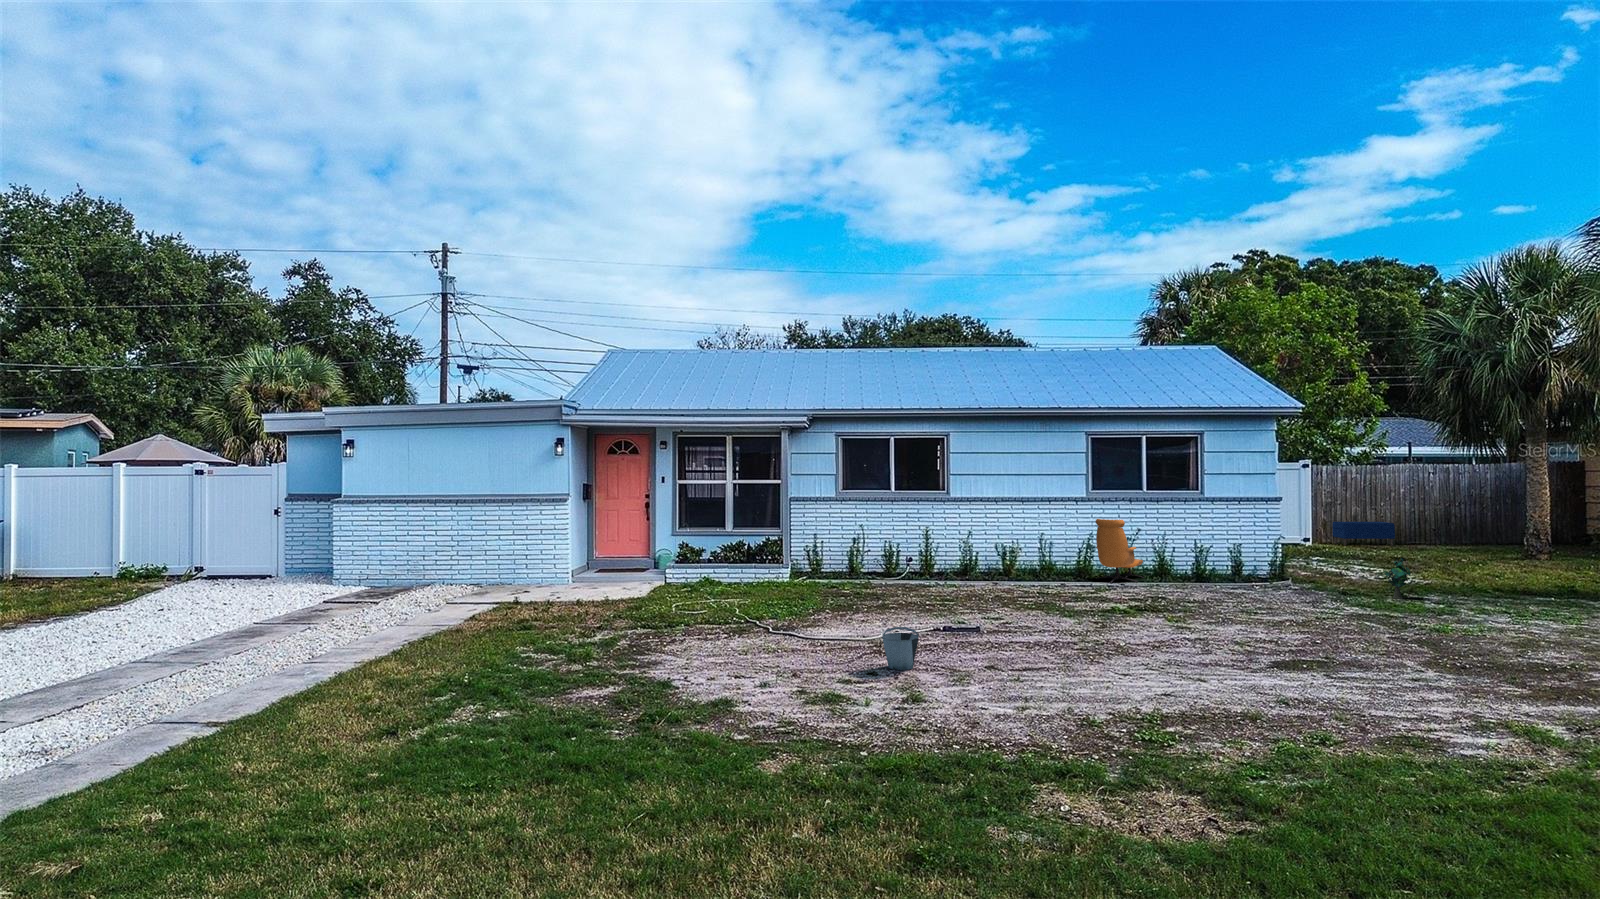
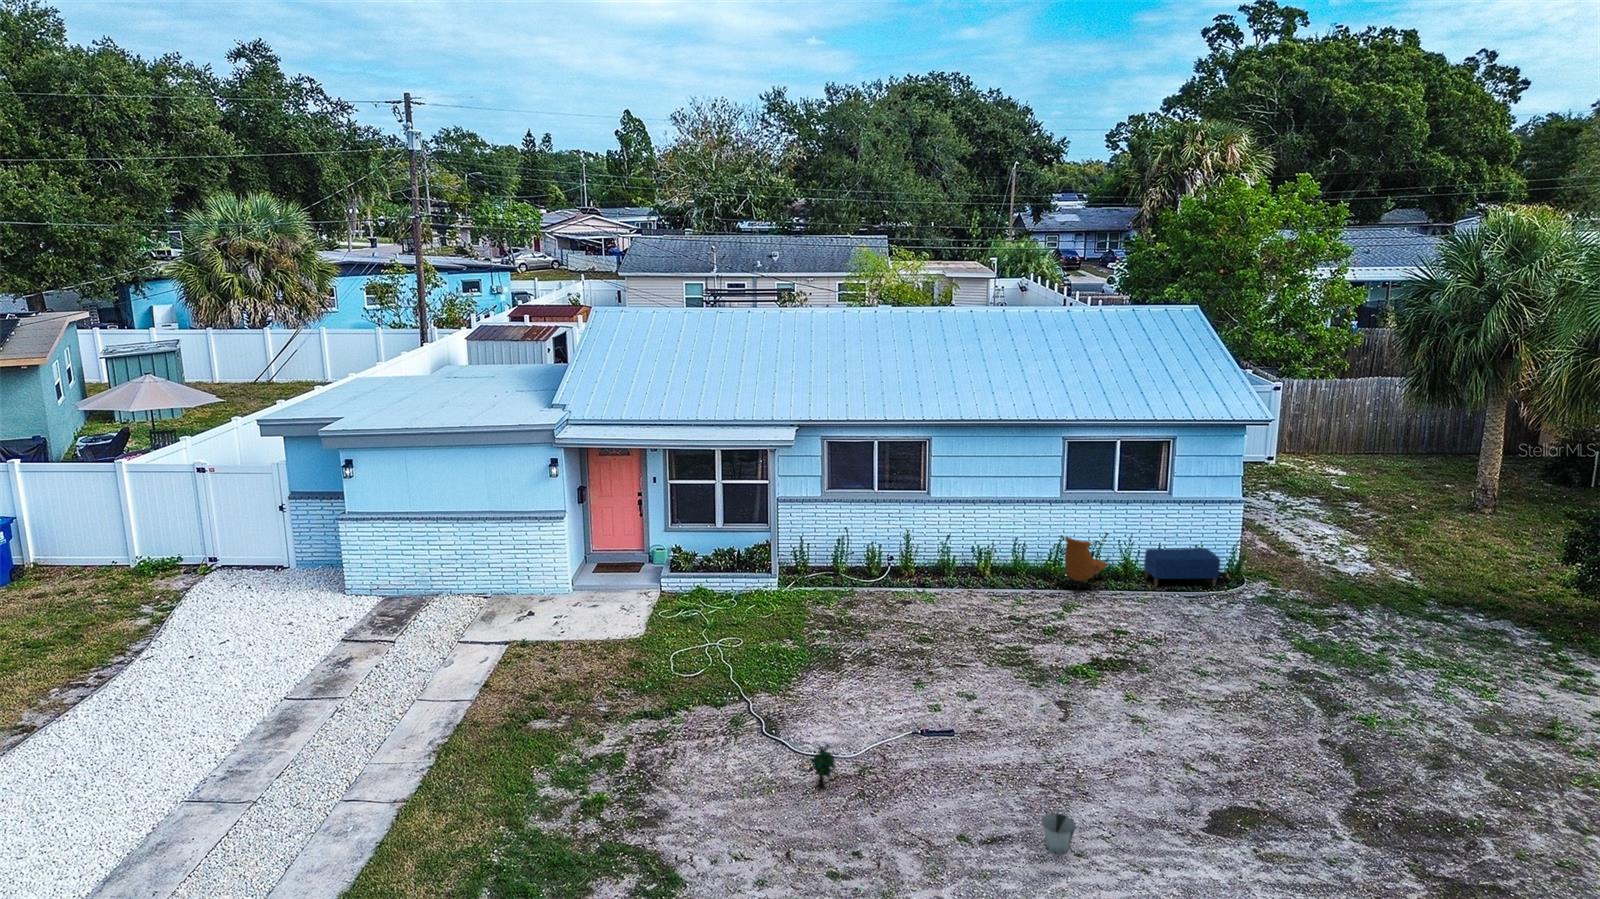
bench: present [1333,522,1395,546] -> present [1144,548,1220,587]
decorative plant: present [1384,558,1411,599] -> present [810,744,836,790]
bucket: present [882,627,919,670] -> present [1042,810,1076,854]

